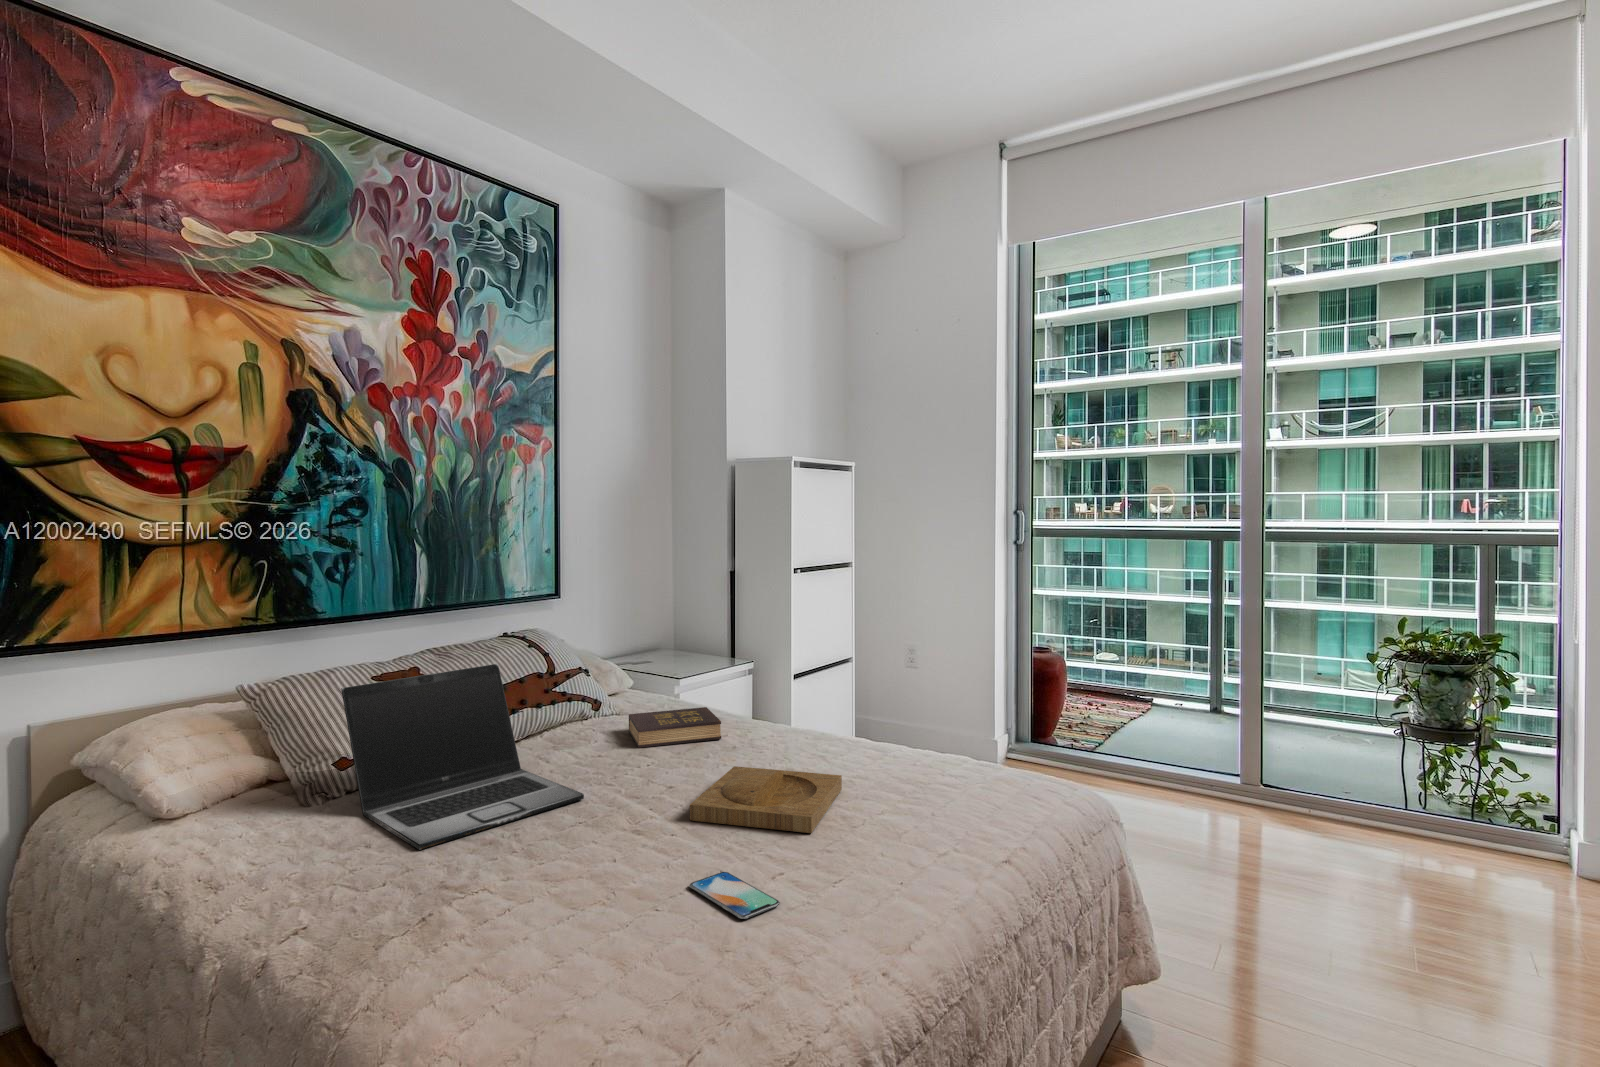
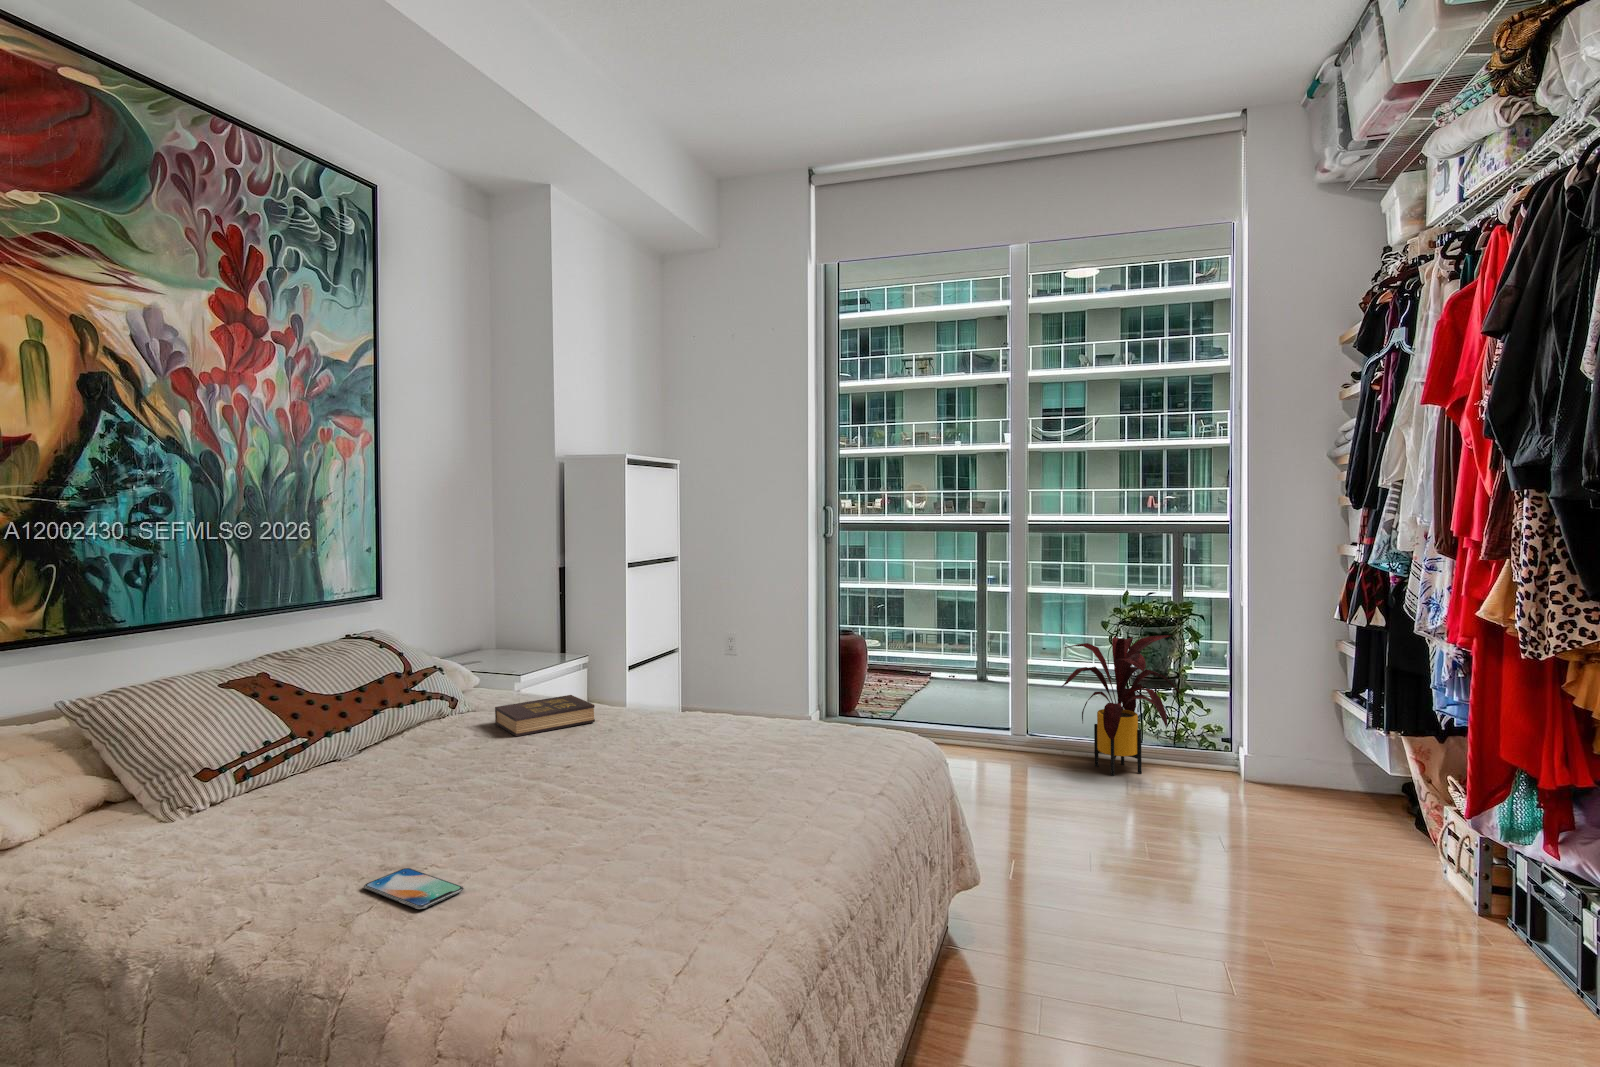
laptop: present [341,664,584,850] -> none [214,660,491,843]
house plant: none [1312,681,1498,861] -> present [1062,635,1182,776]
tray: present [690,766,842,833] -> none [608,737,733,788]
smartphone: present [689,872,780,919] -> present [364,868,463,909]

